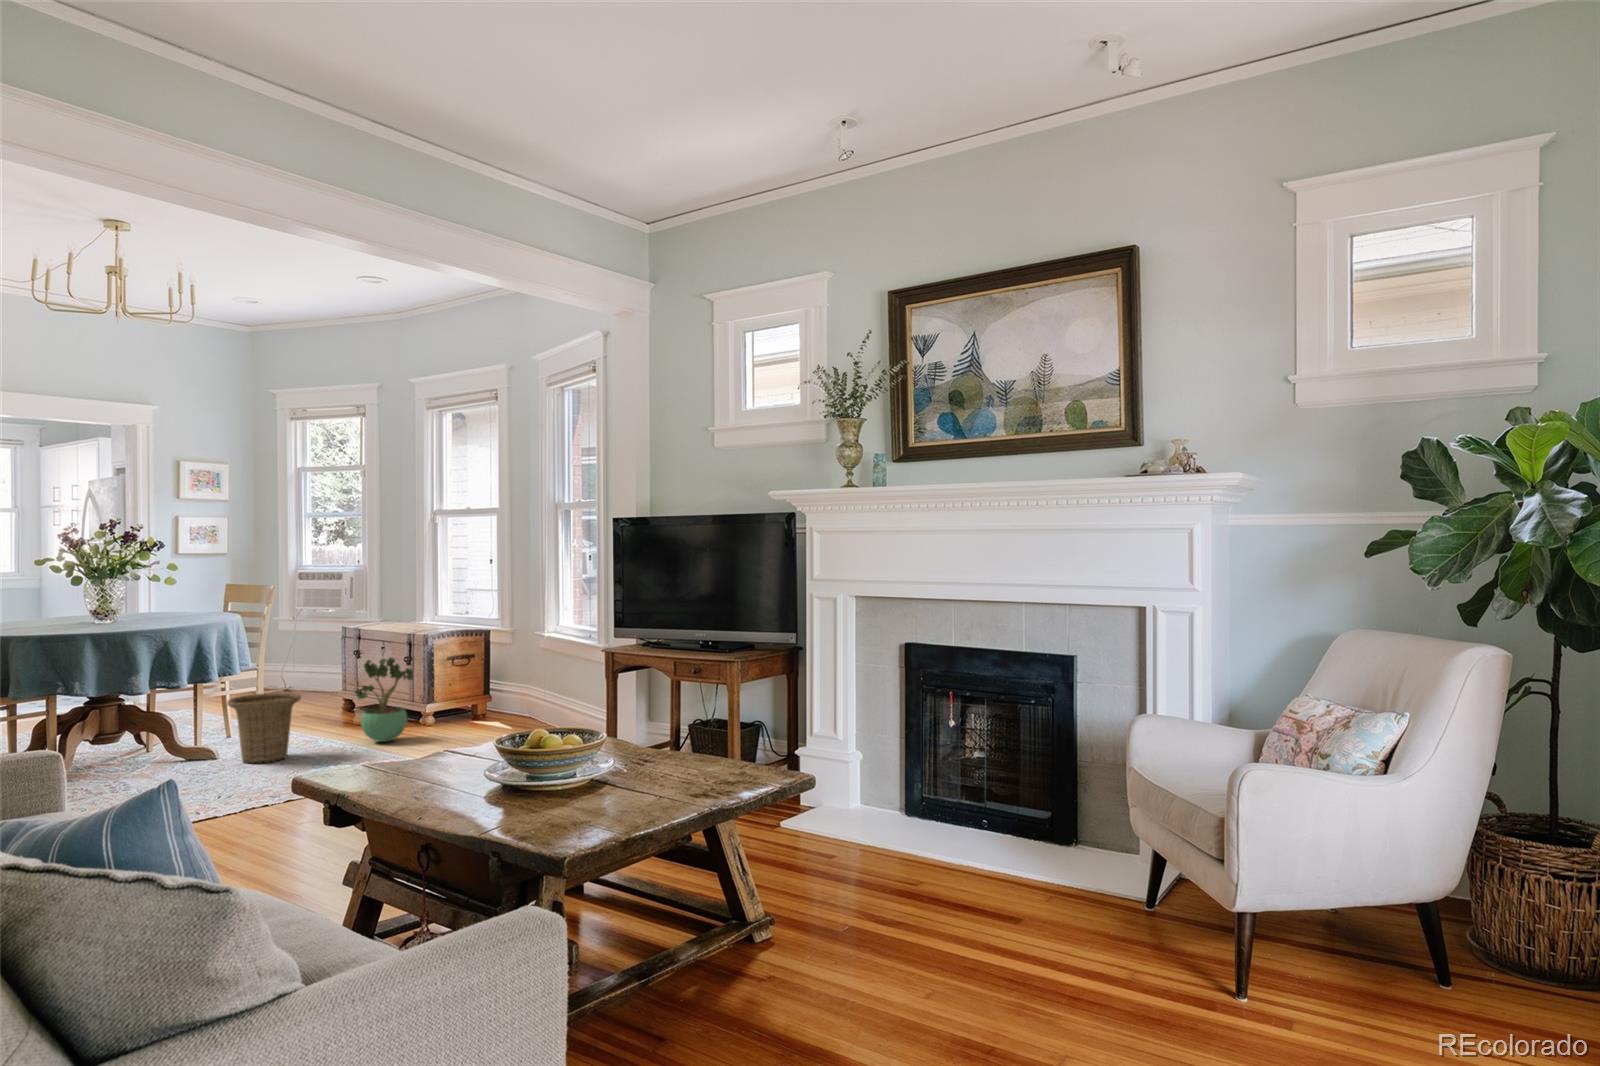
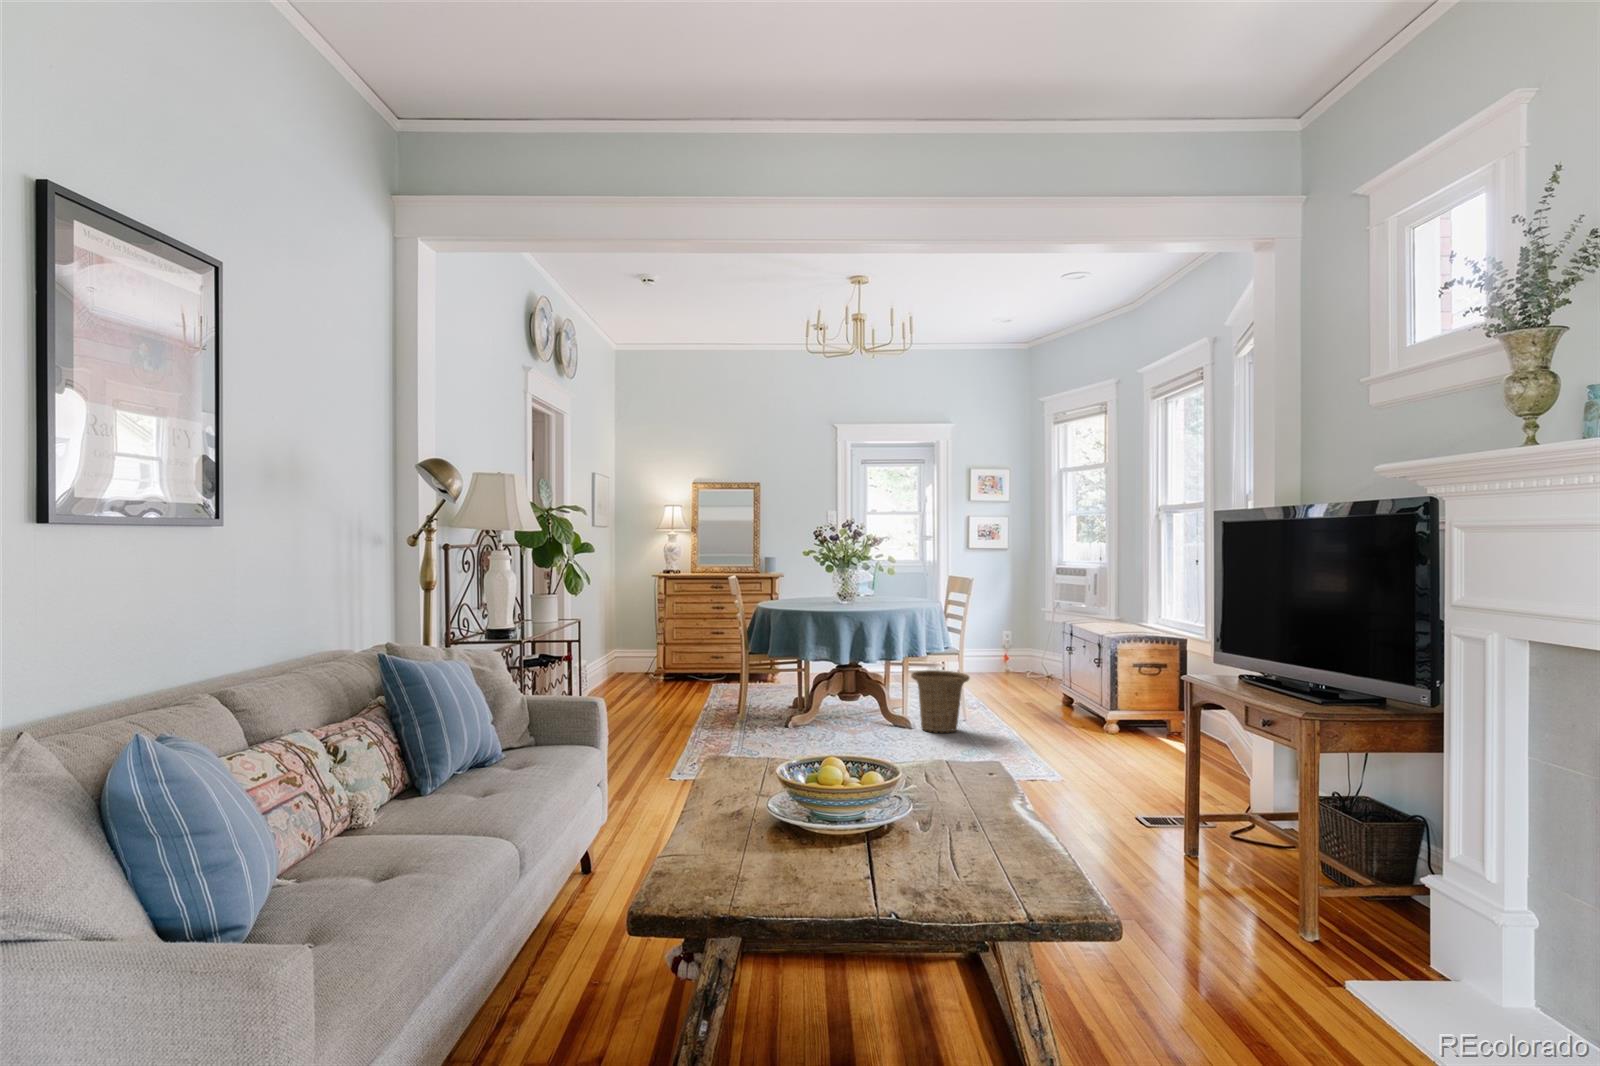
potted plant: present [355,658,413,742] -> none [1022,653,1074,737]

